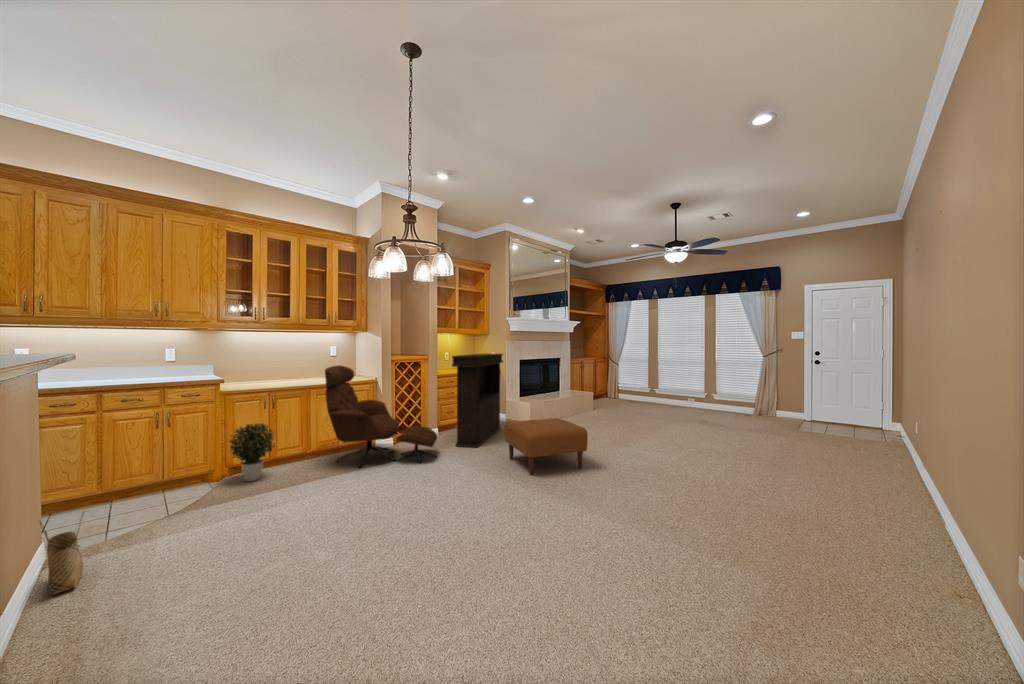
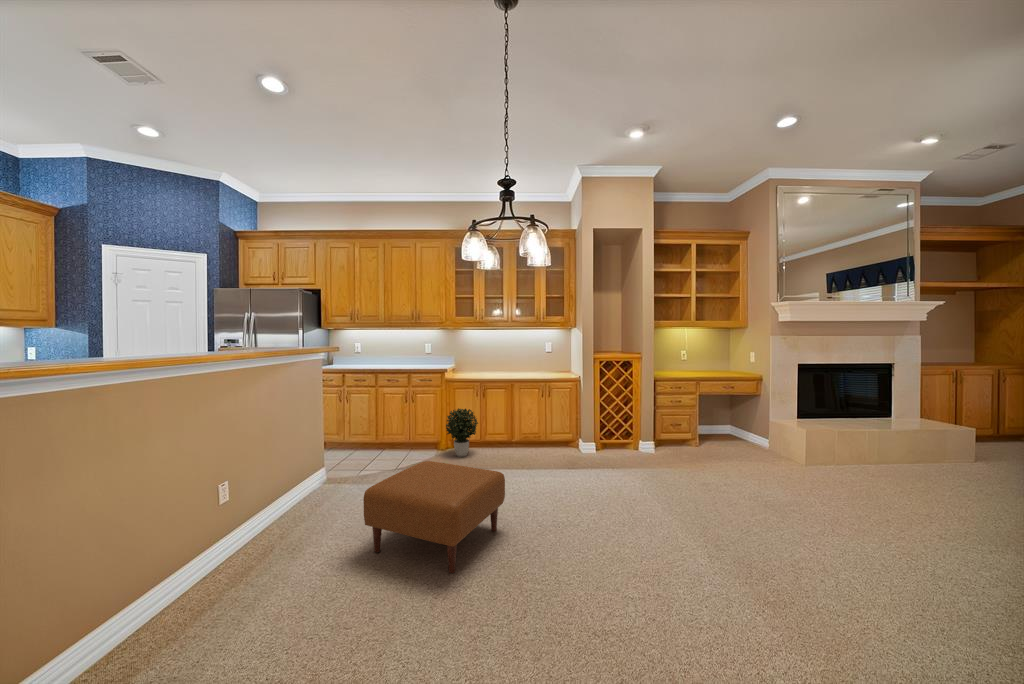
console table: present [452,354,503,448] -> none [654,353,753,476]
lounge chair: present [325,365,437,468] -> none [517,362,630,477]
ottoman: present [504,418,588,475] -> present [364,461,505,573]
woven basket: present [40,512,84,595] -> none [302,453,327,502]

